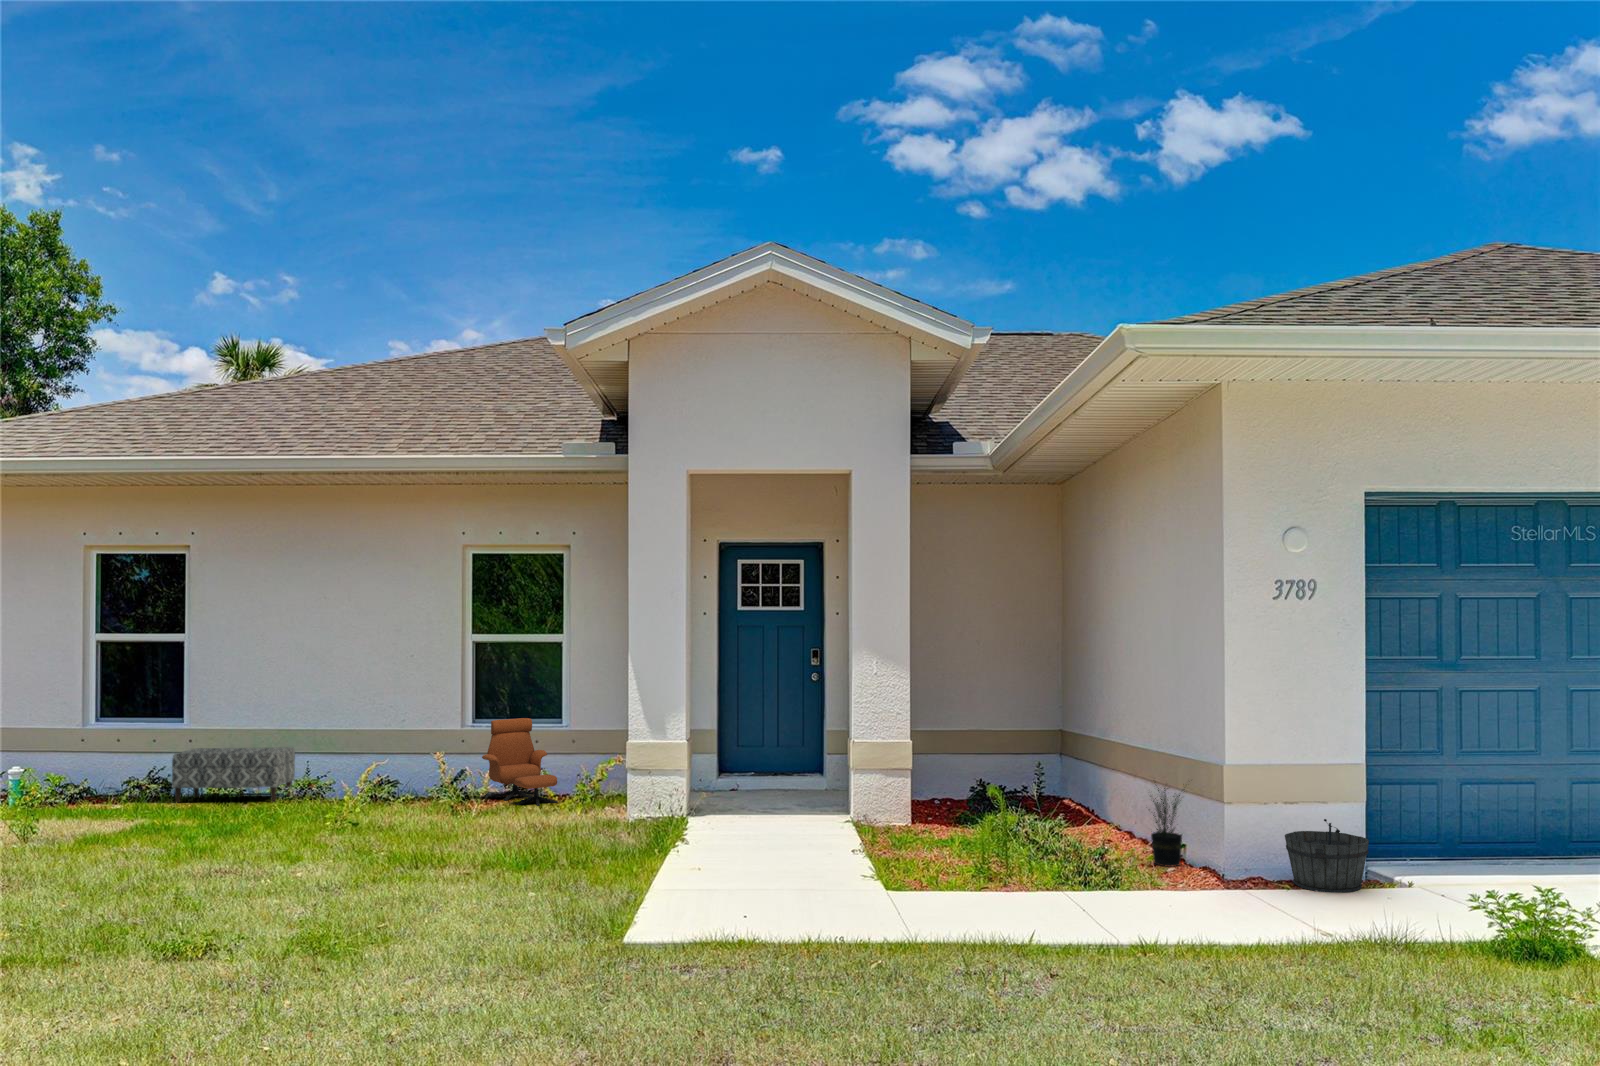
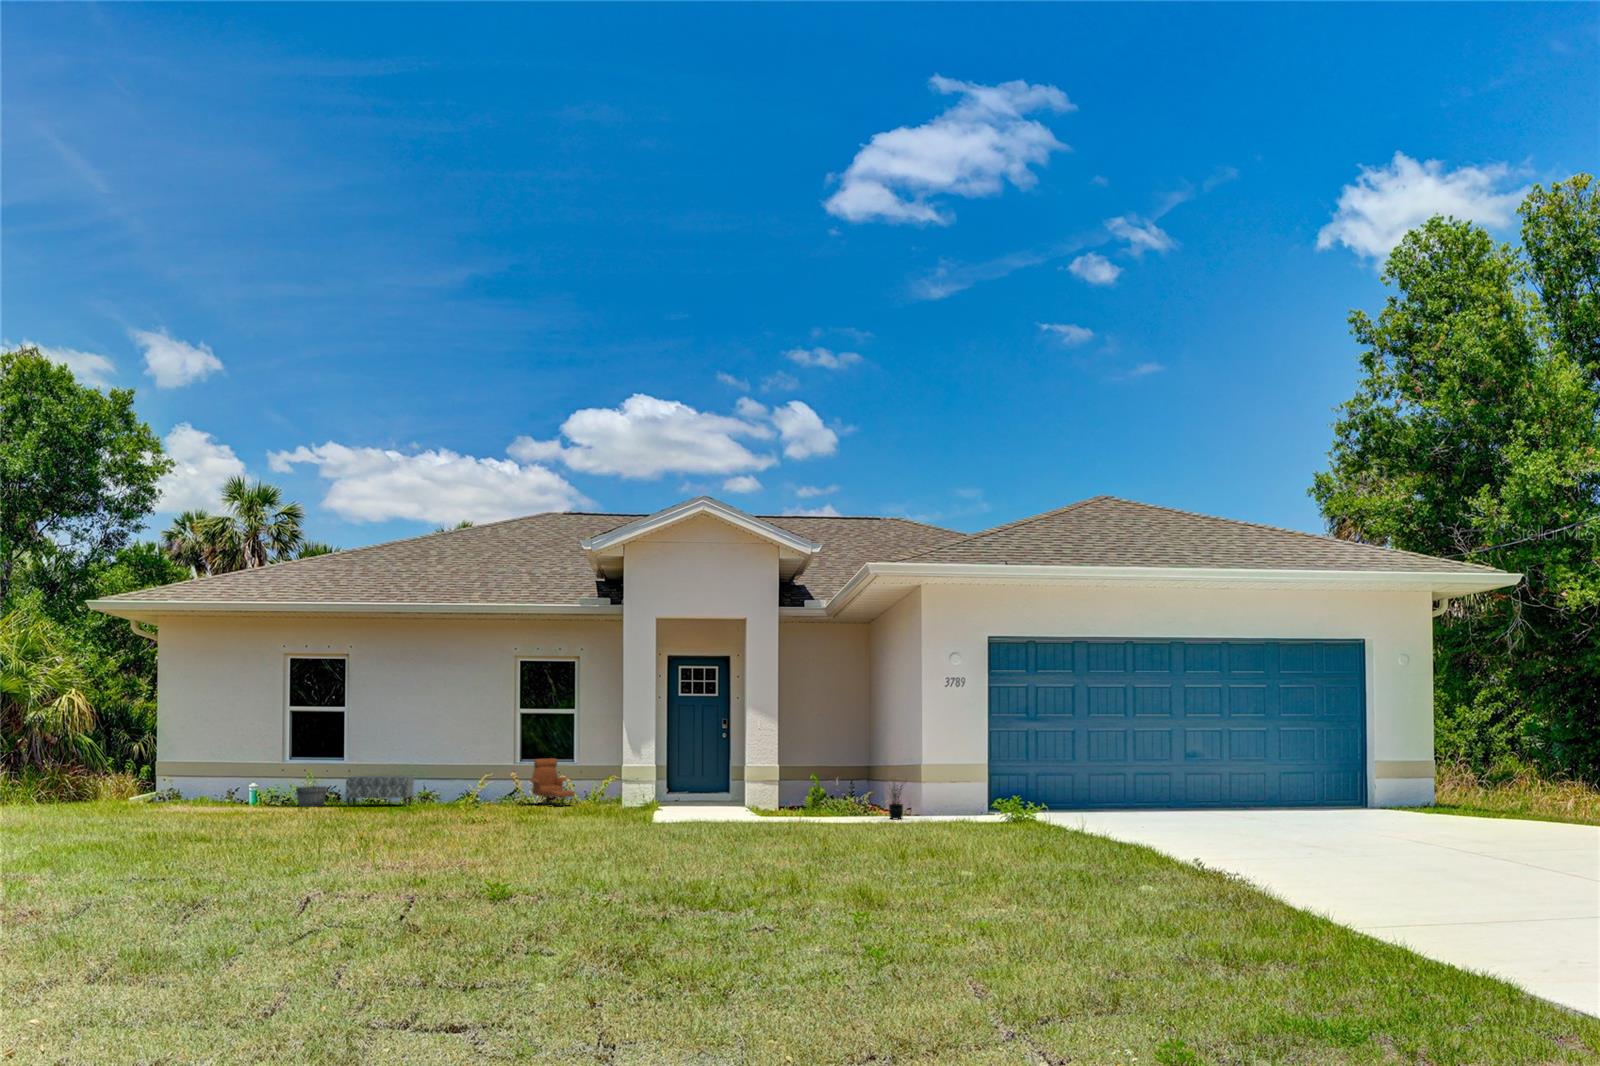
wooden bucket: present [1285,819,1369,893] -> present [296,786,327,807]

